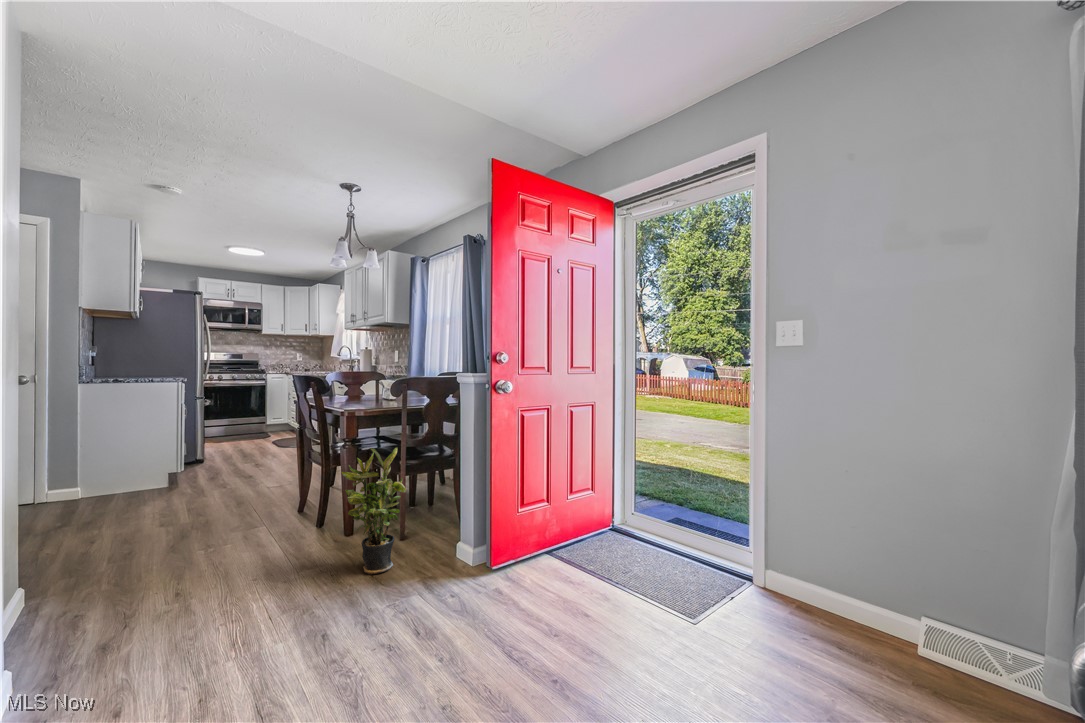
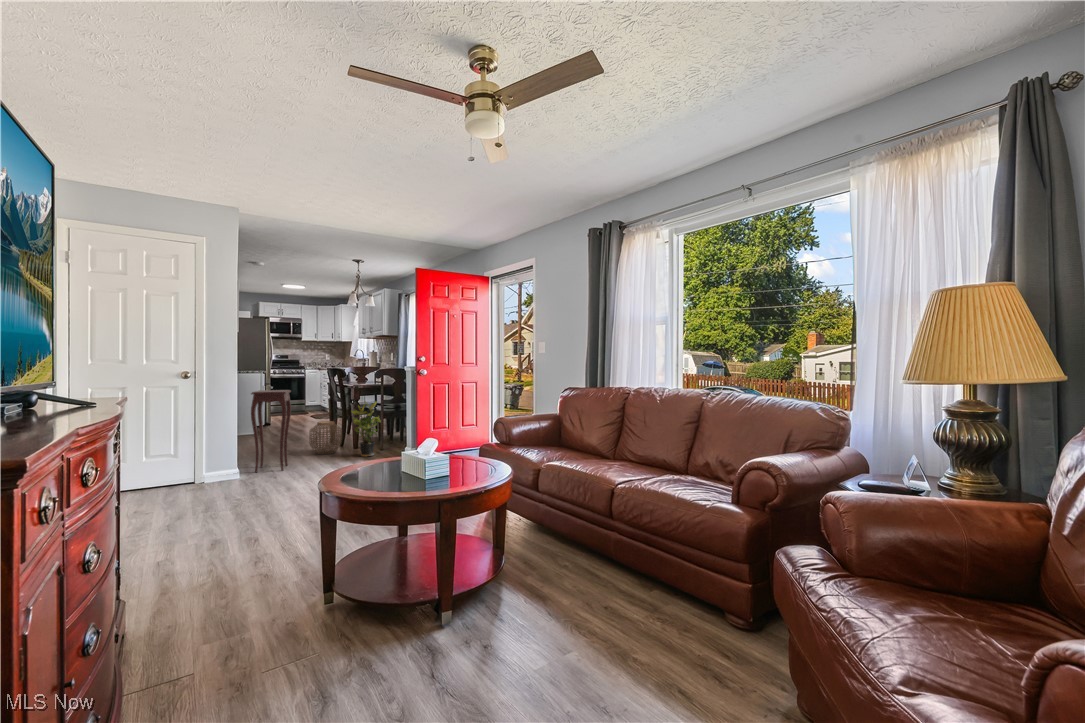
side table: none [44,436,189,687] -> present [251,390,291,472]
woven basket: none [248,488,321,566] -> present [309,421,342,454]

